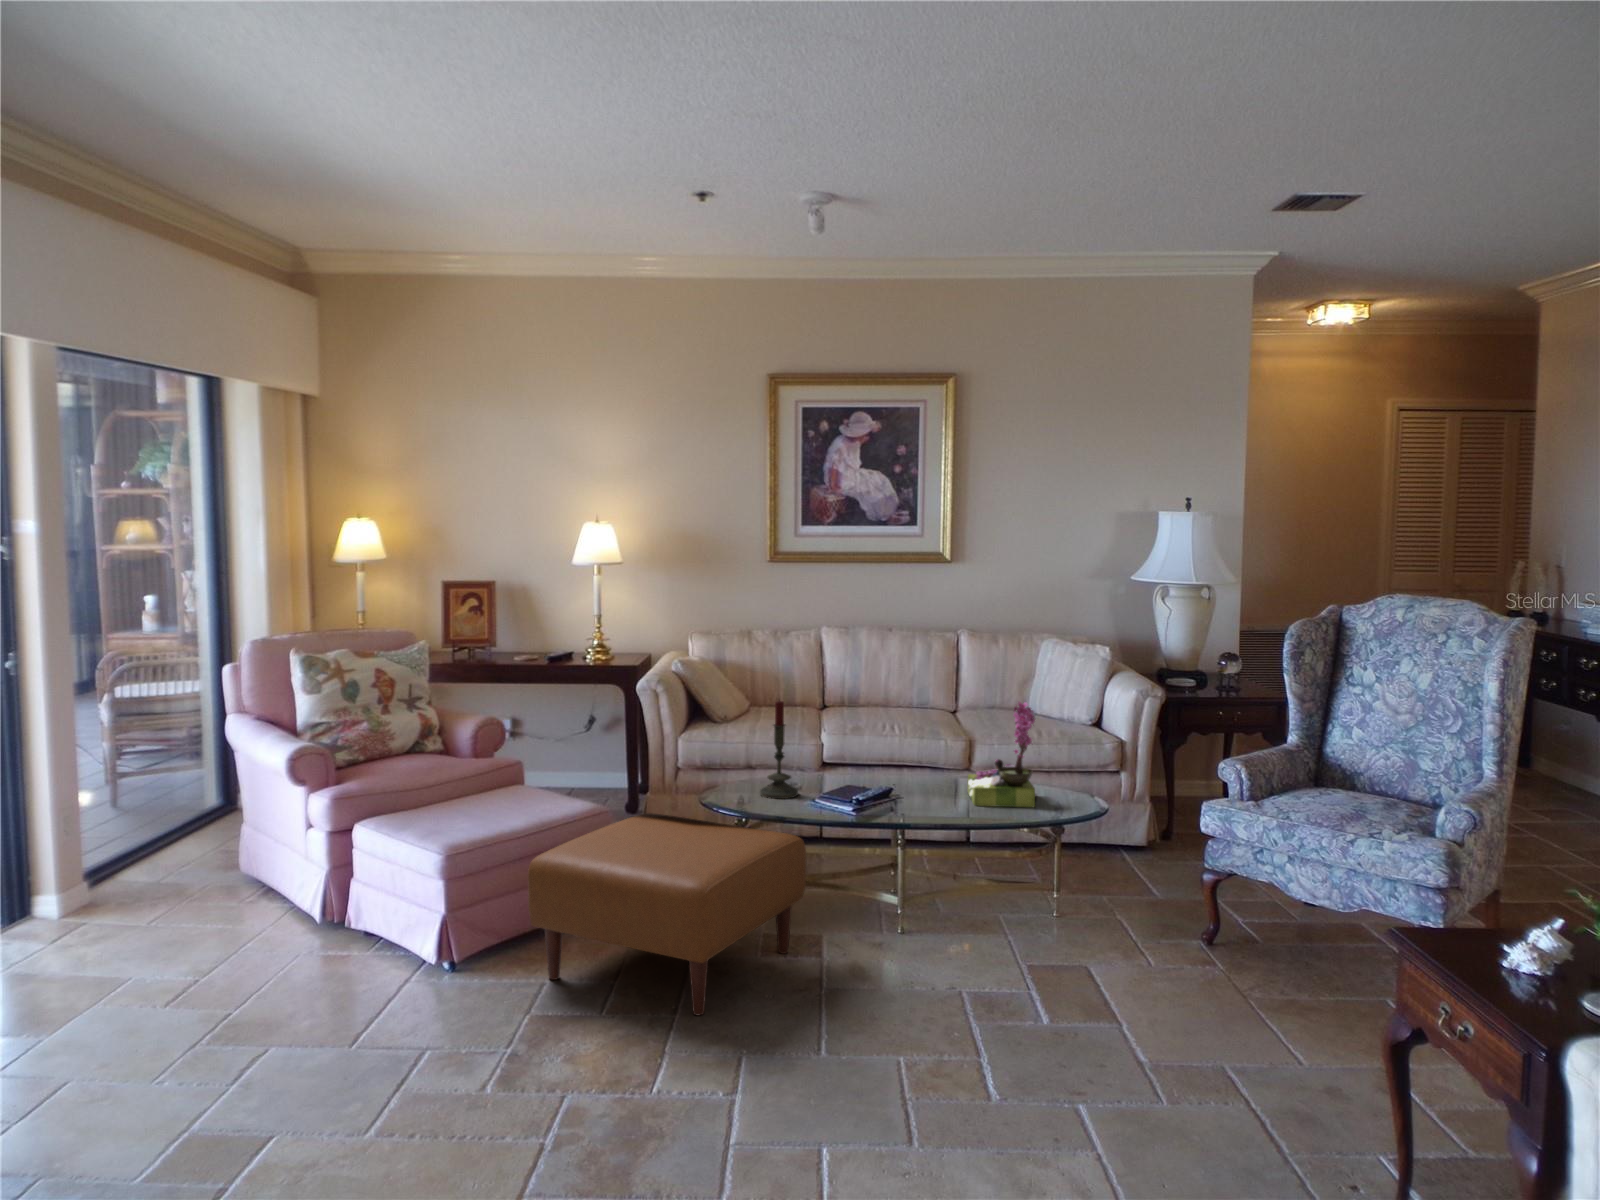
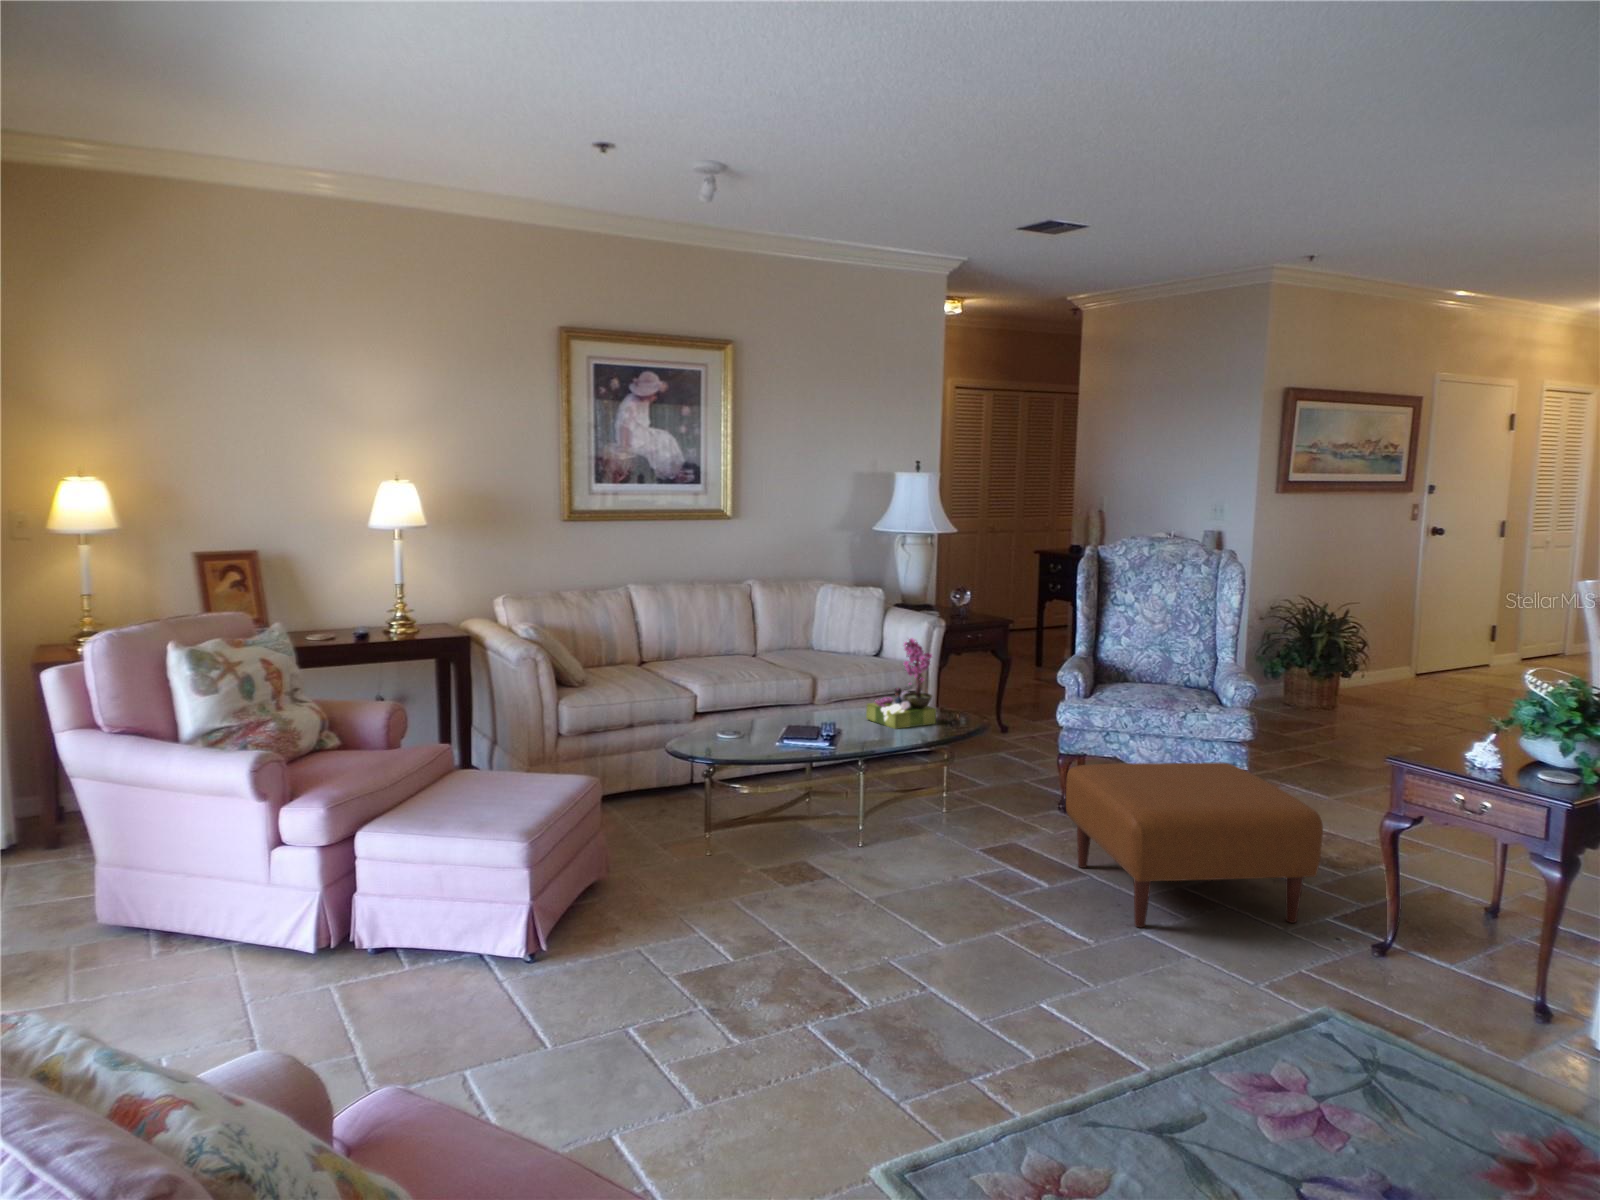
candle: present [760,701,798,799] -> none [716,653,751,747]
ottoman: present [528,813,806,1015] -> present [1066,762,1323,928]

